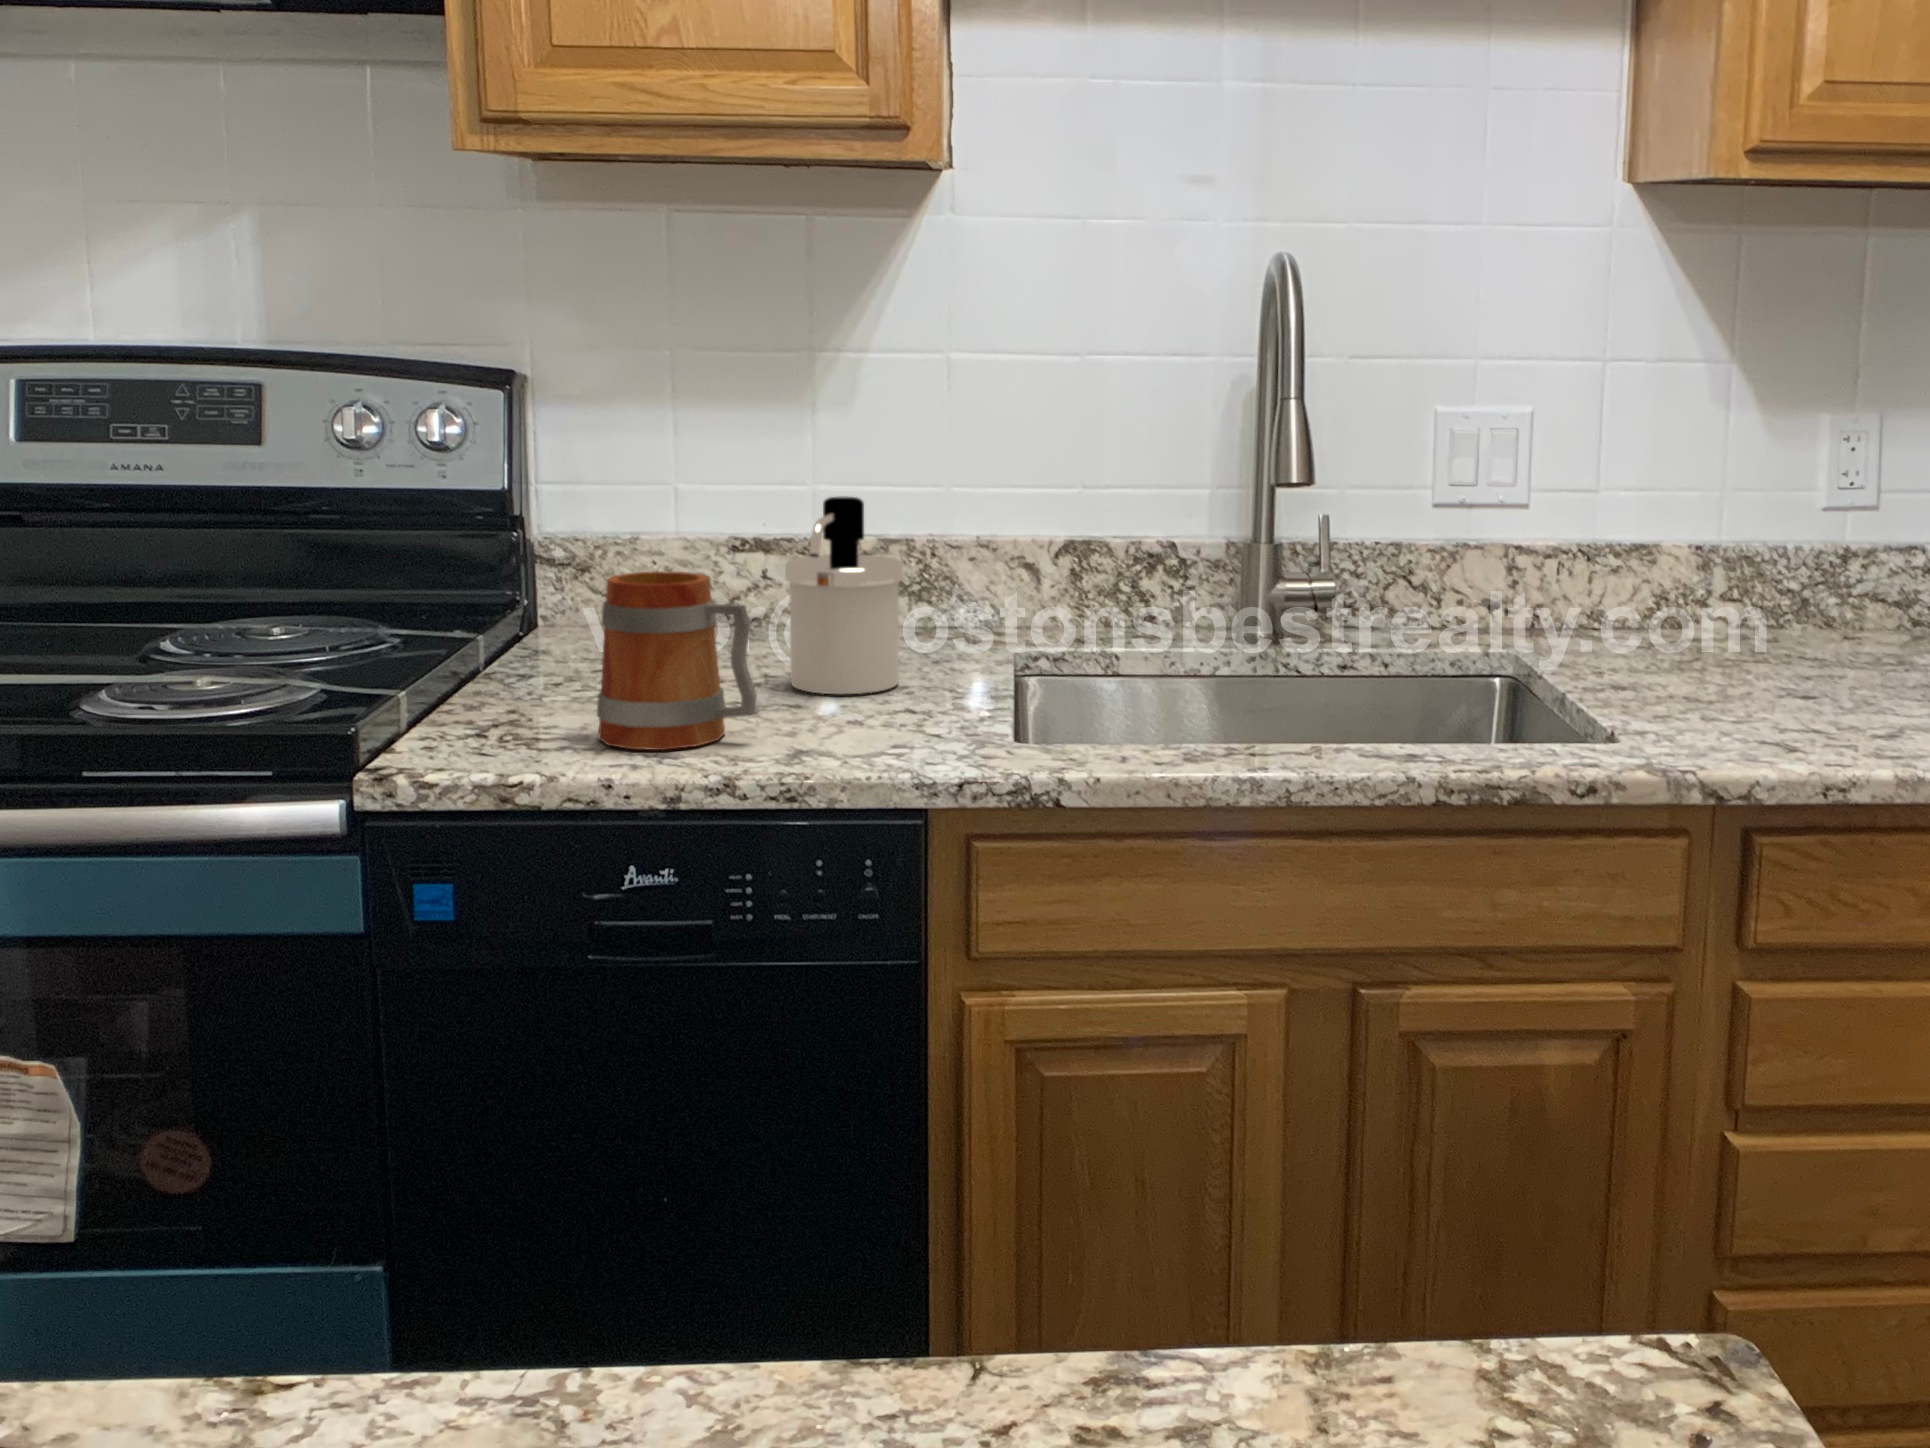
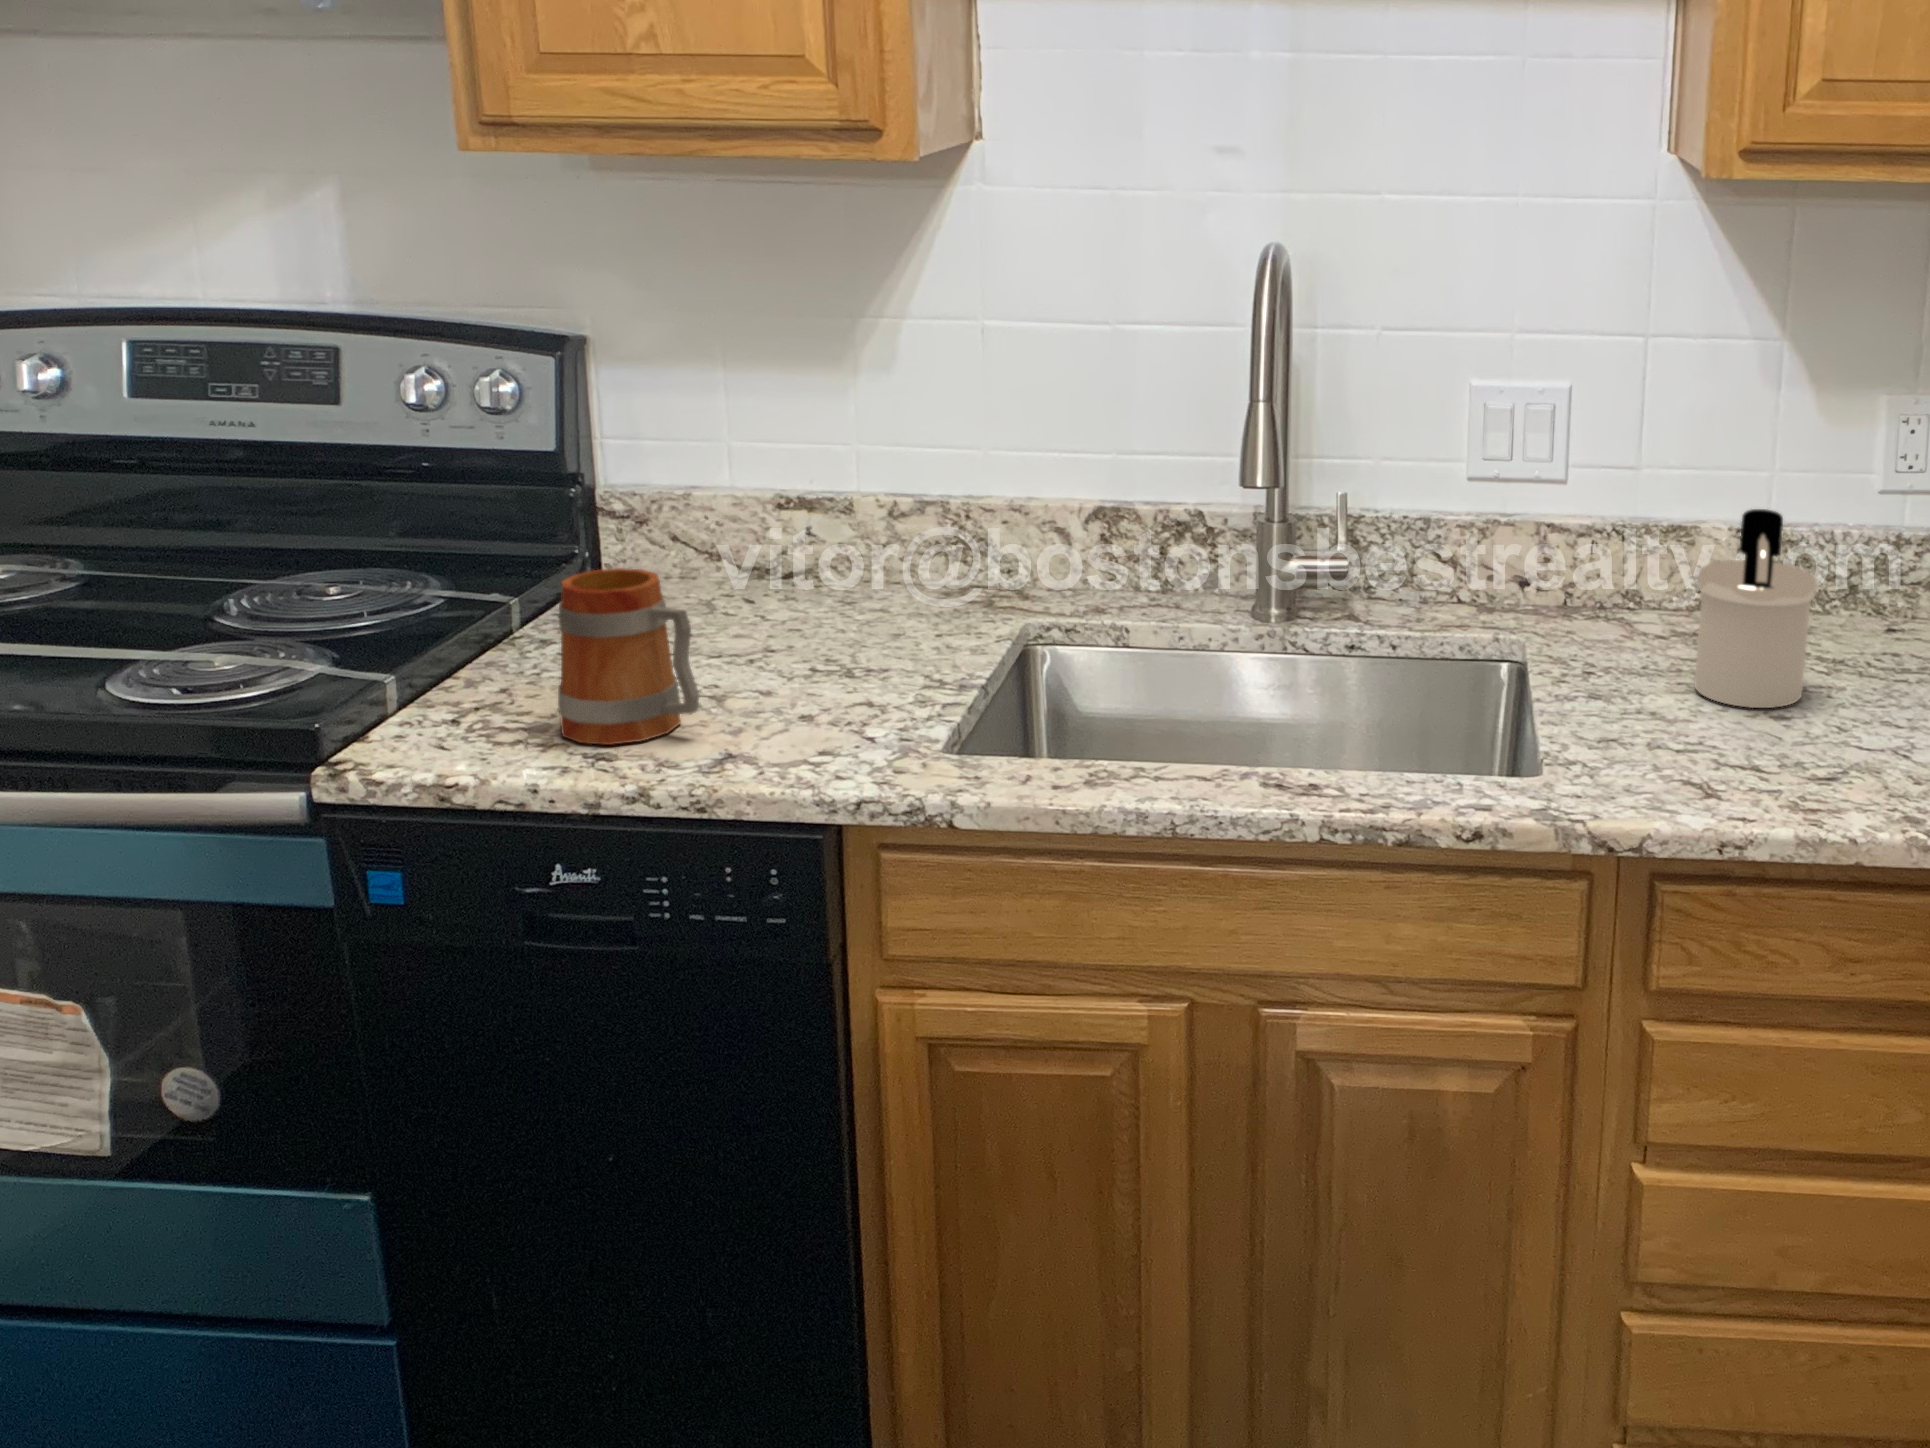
soap dispenser: present [785,496,903,694] -> present [1695,509,1817,708]

